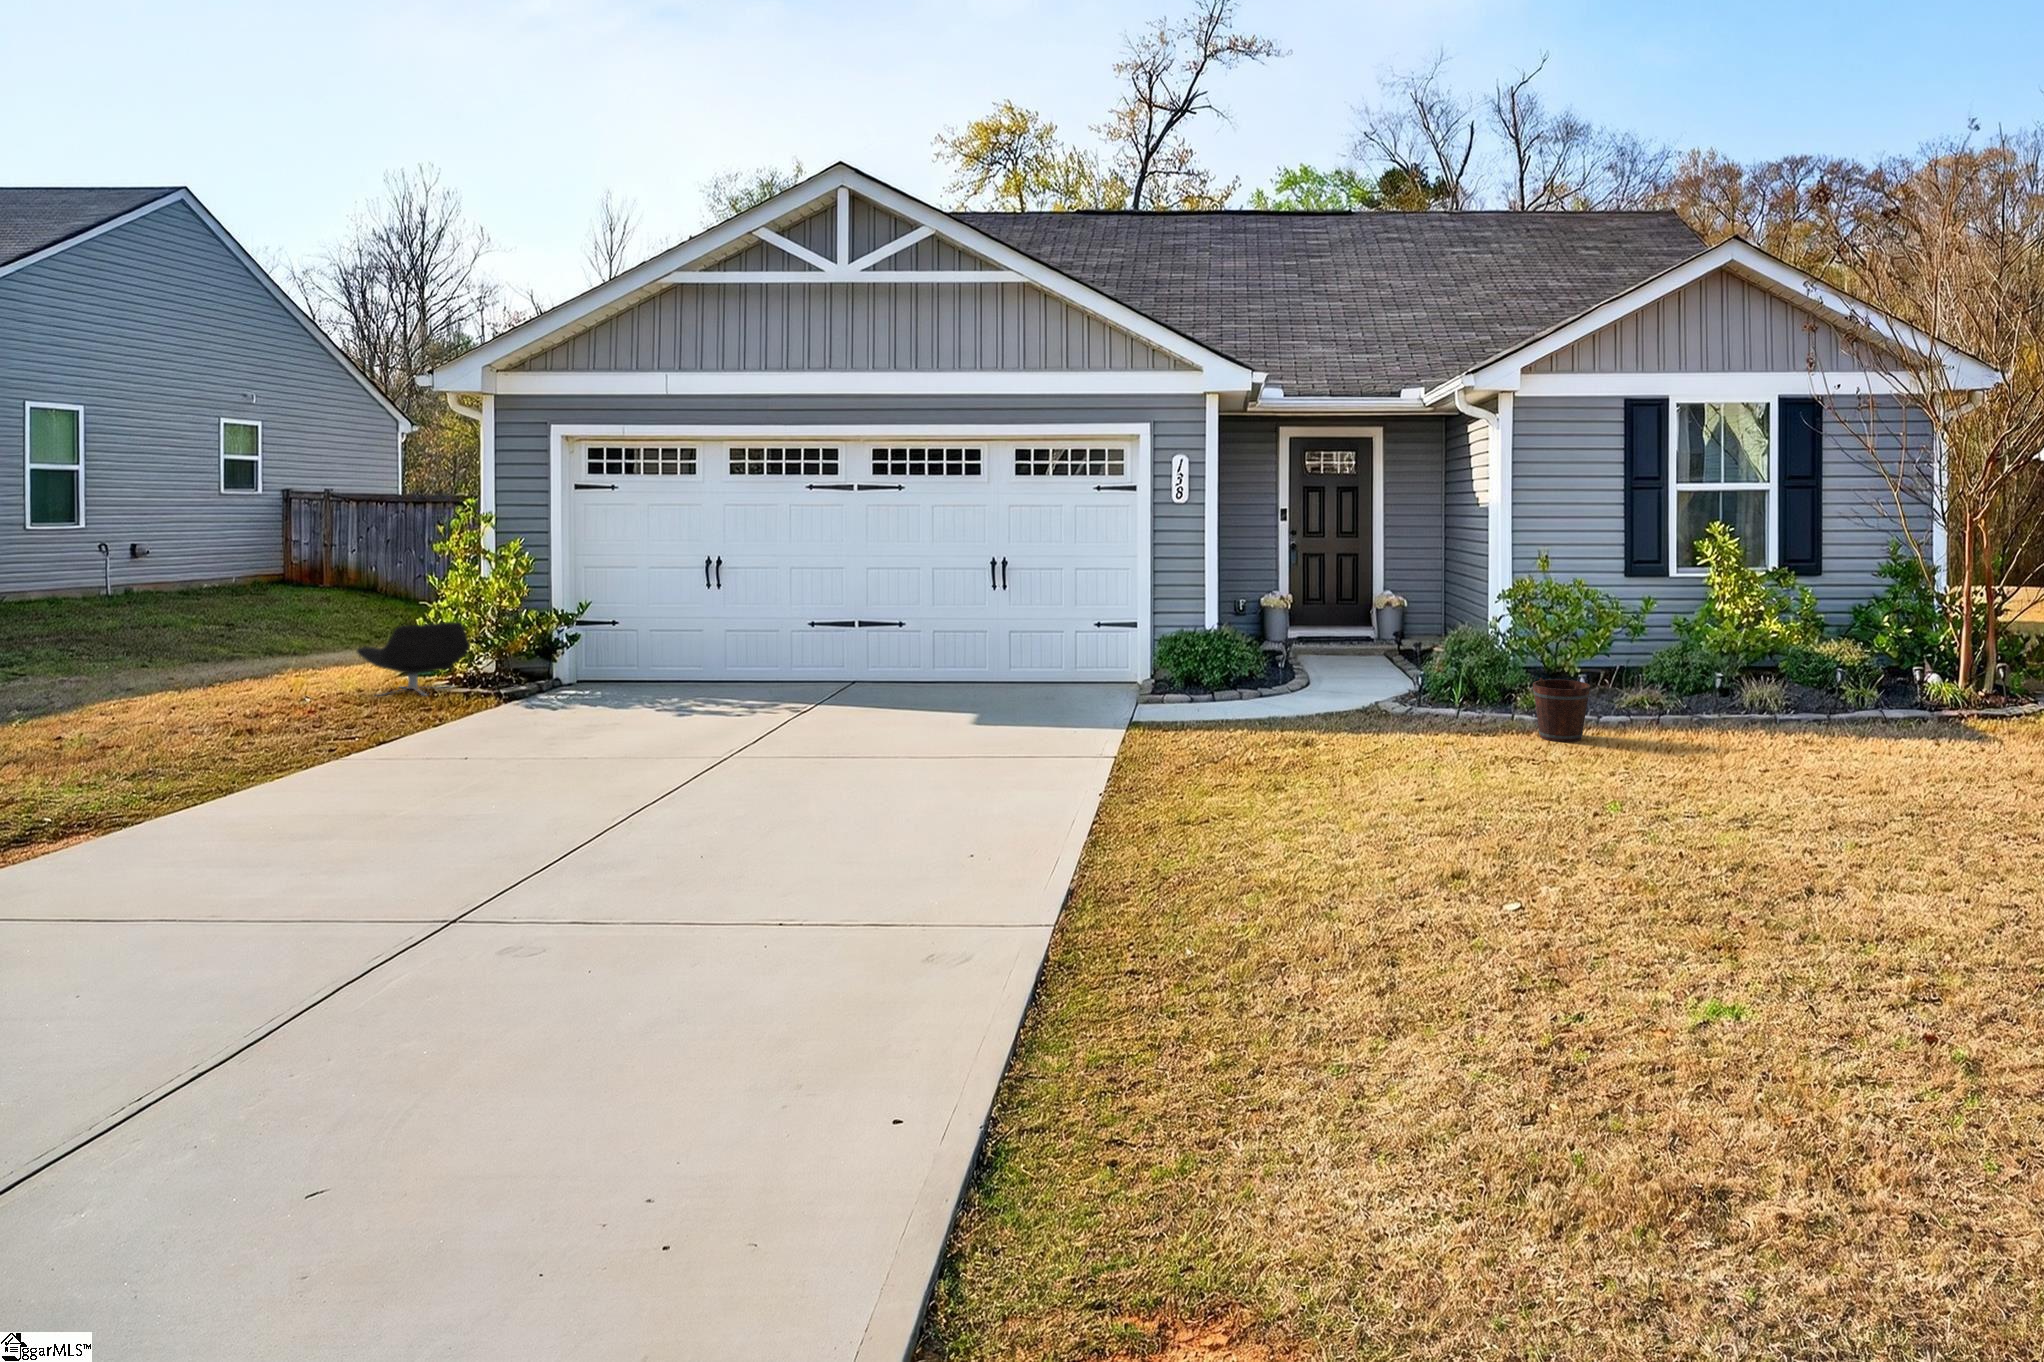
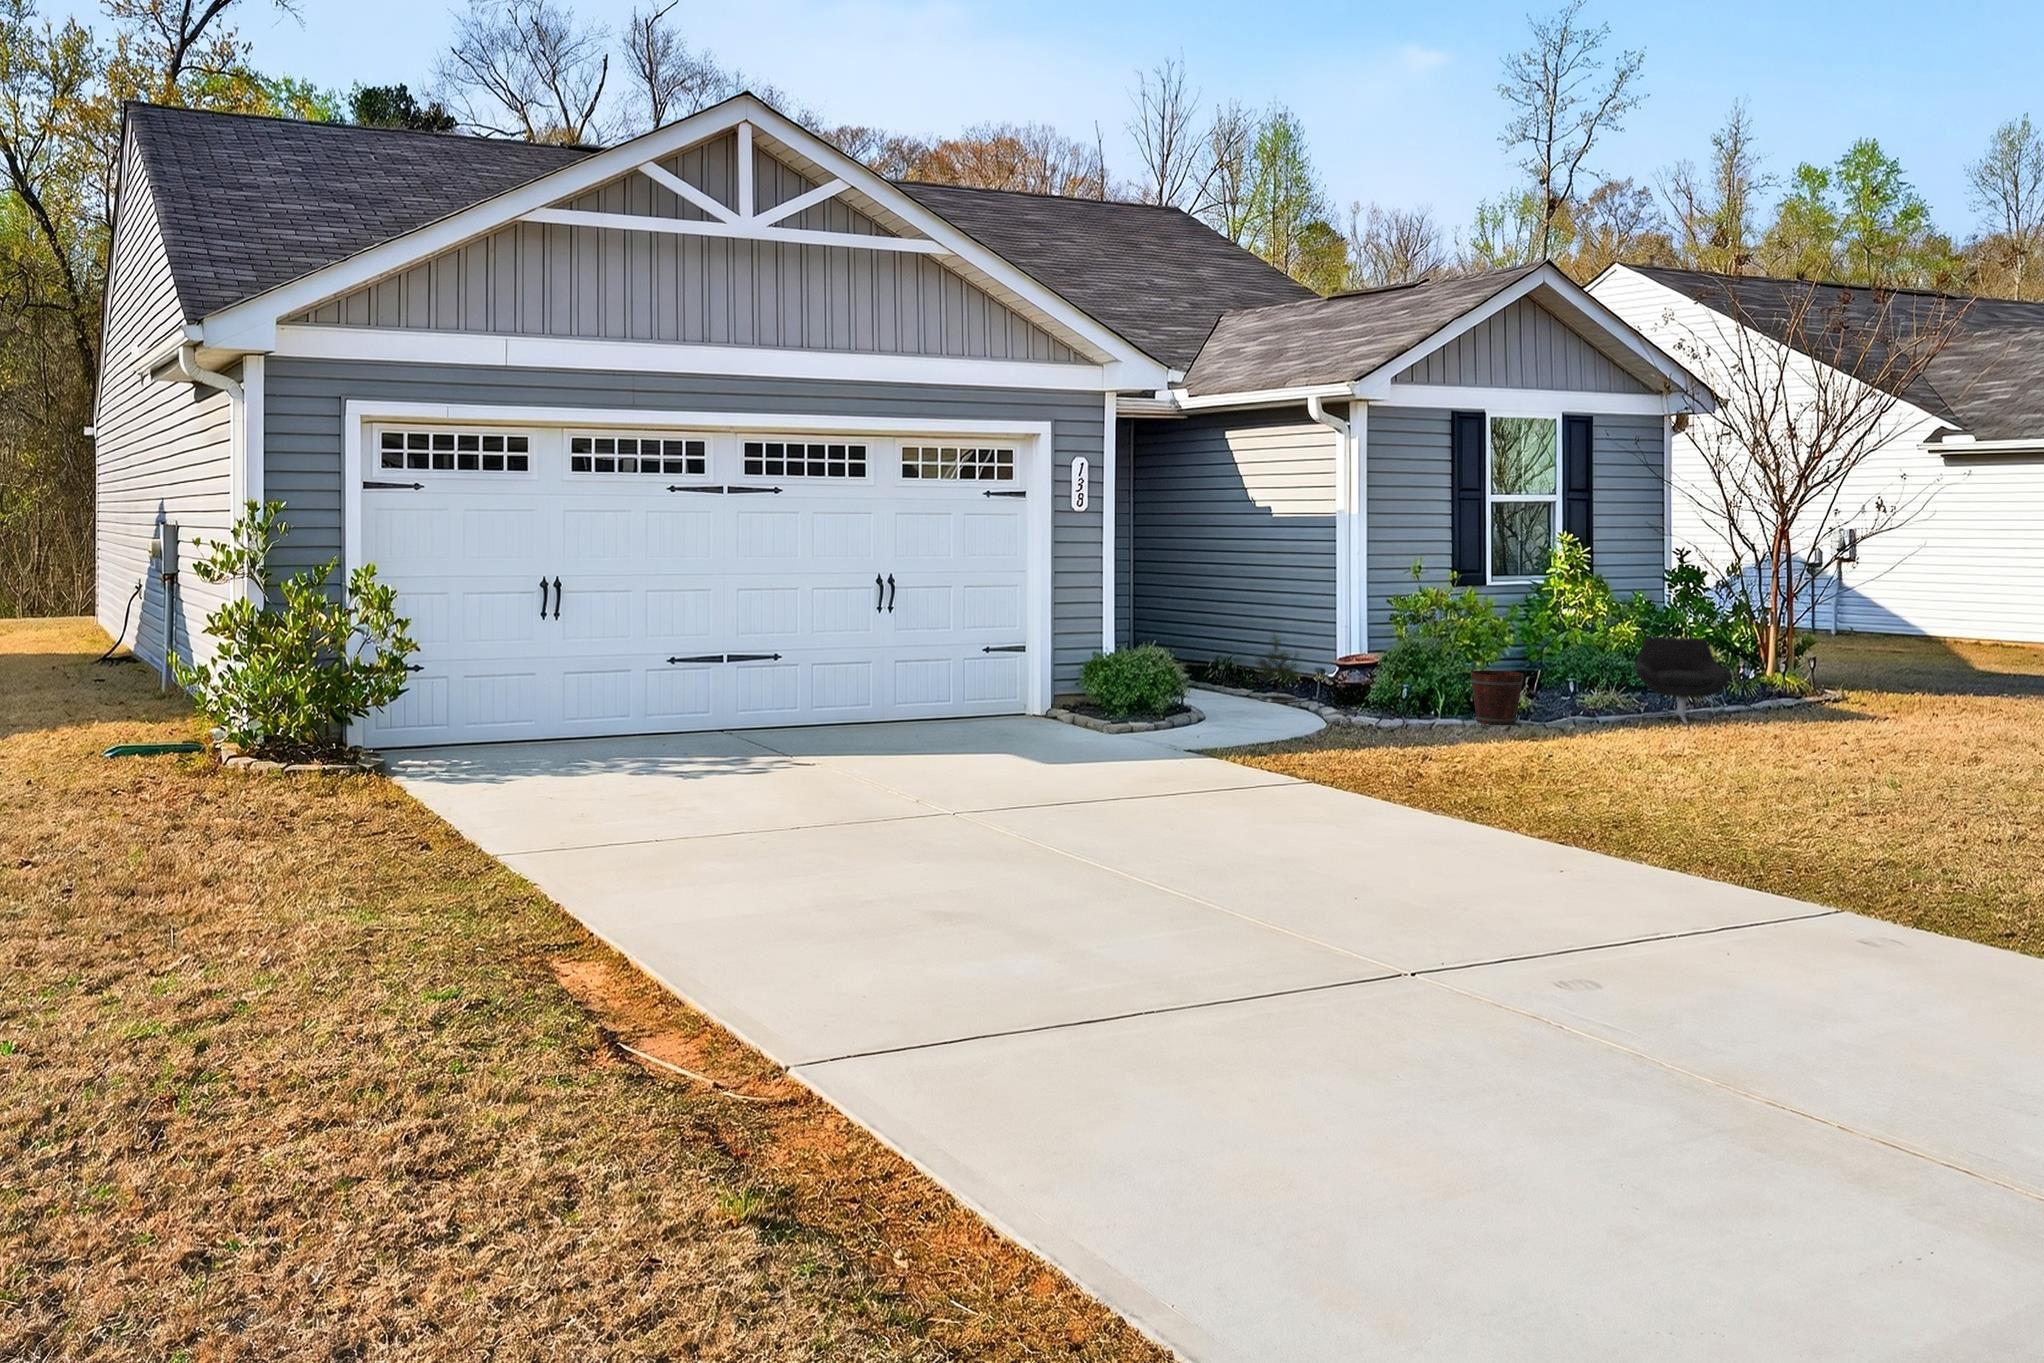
potted tree: none [1406,620,1453,693] -> present [1256,632,1299,703]
lounge chair: present [357,621,470,695] -> present [1634,637,1733,724]

